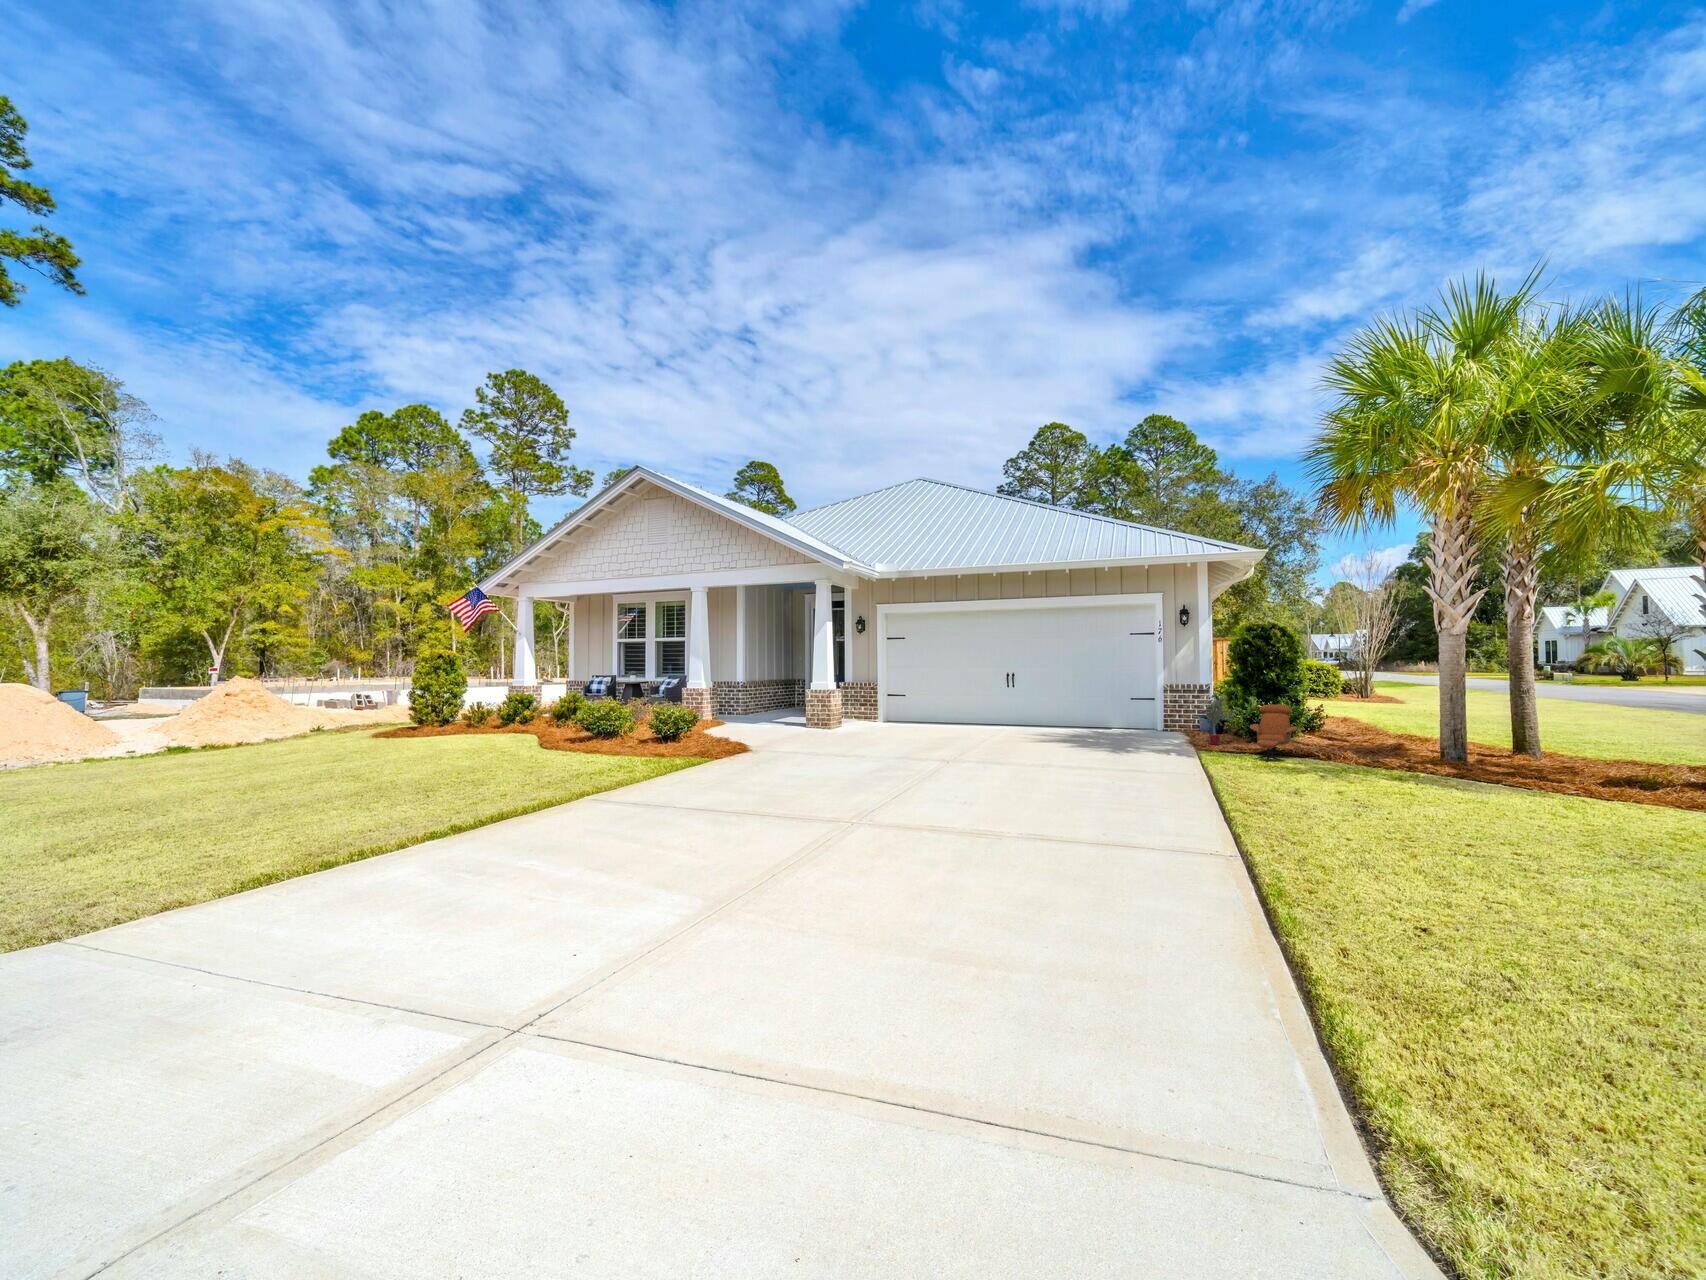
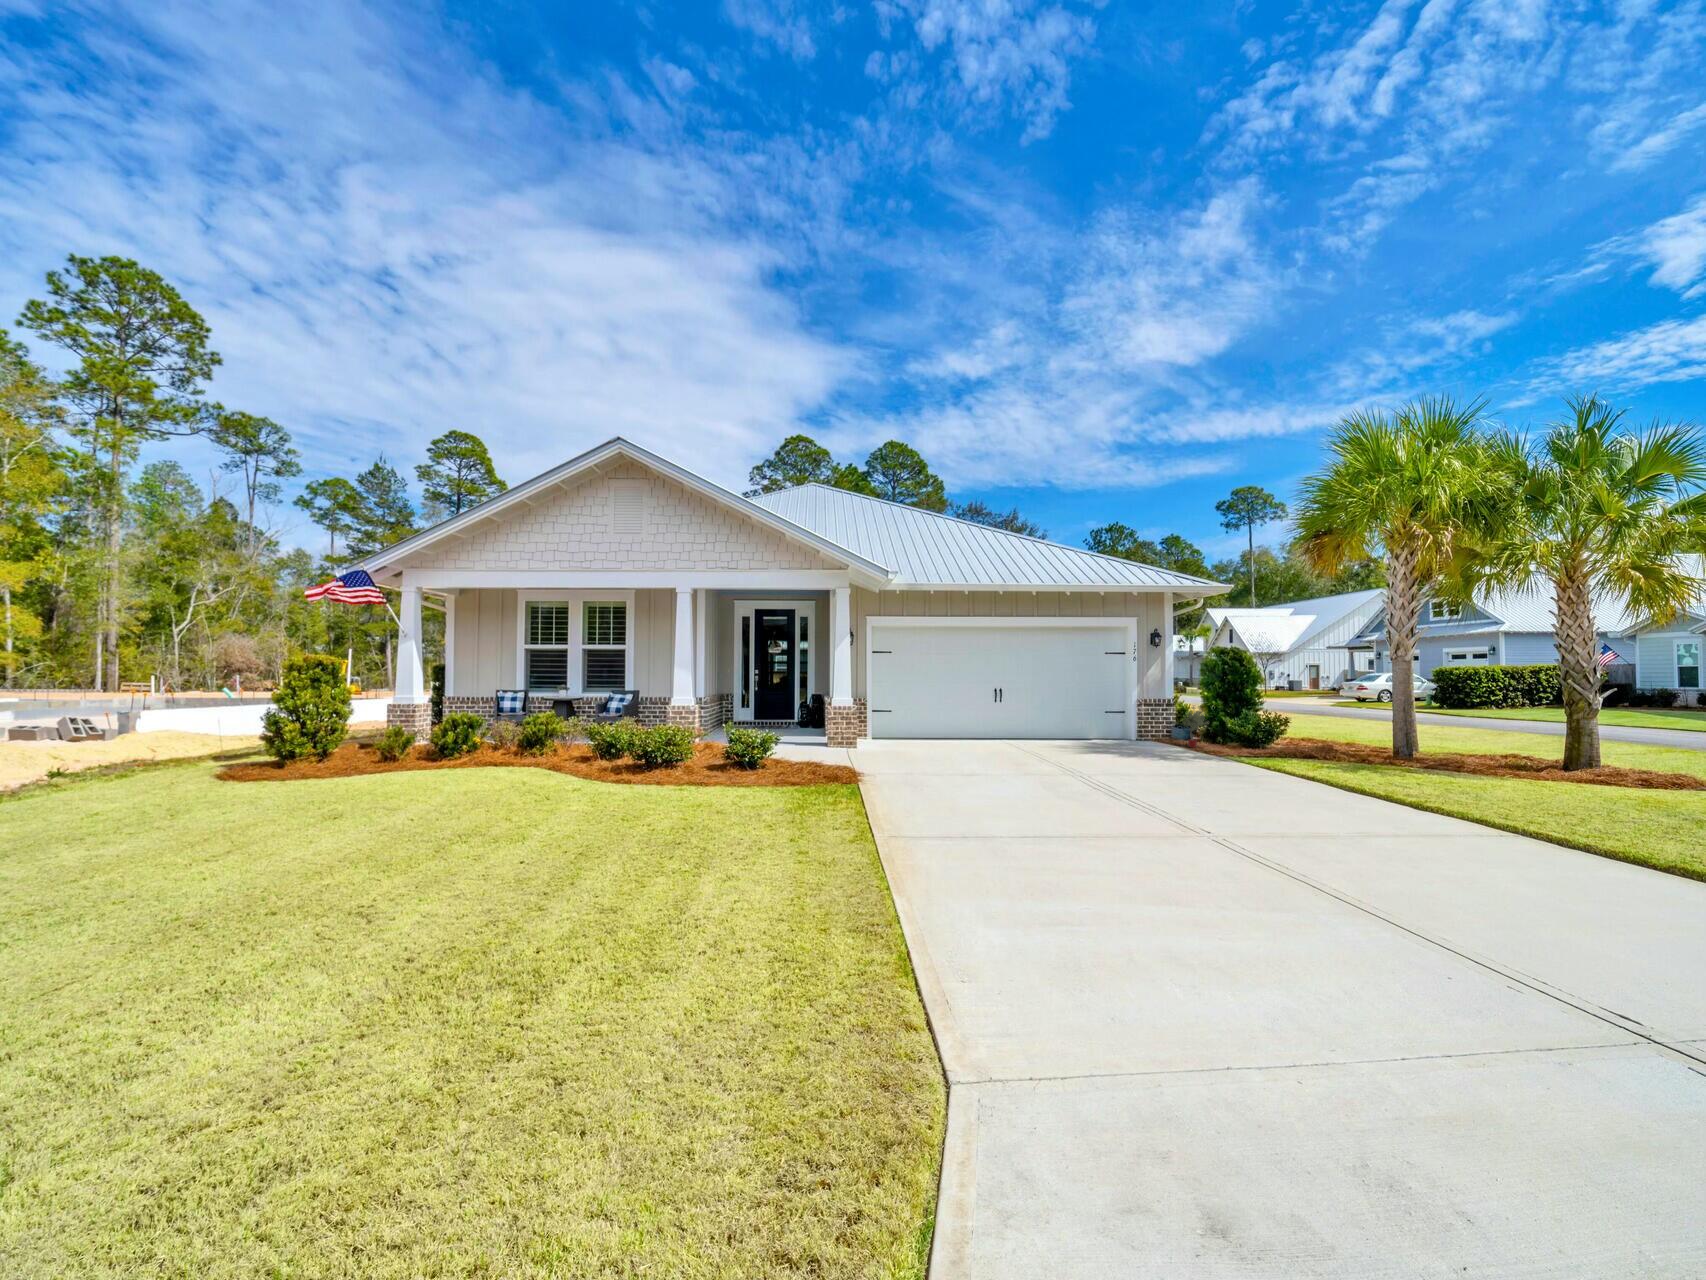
lounge chair: present [1250,705,1298,762] -> none [1238,714,1278,760]

